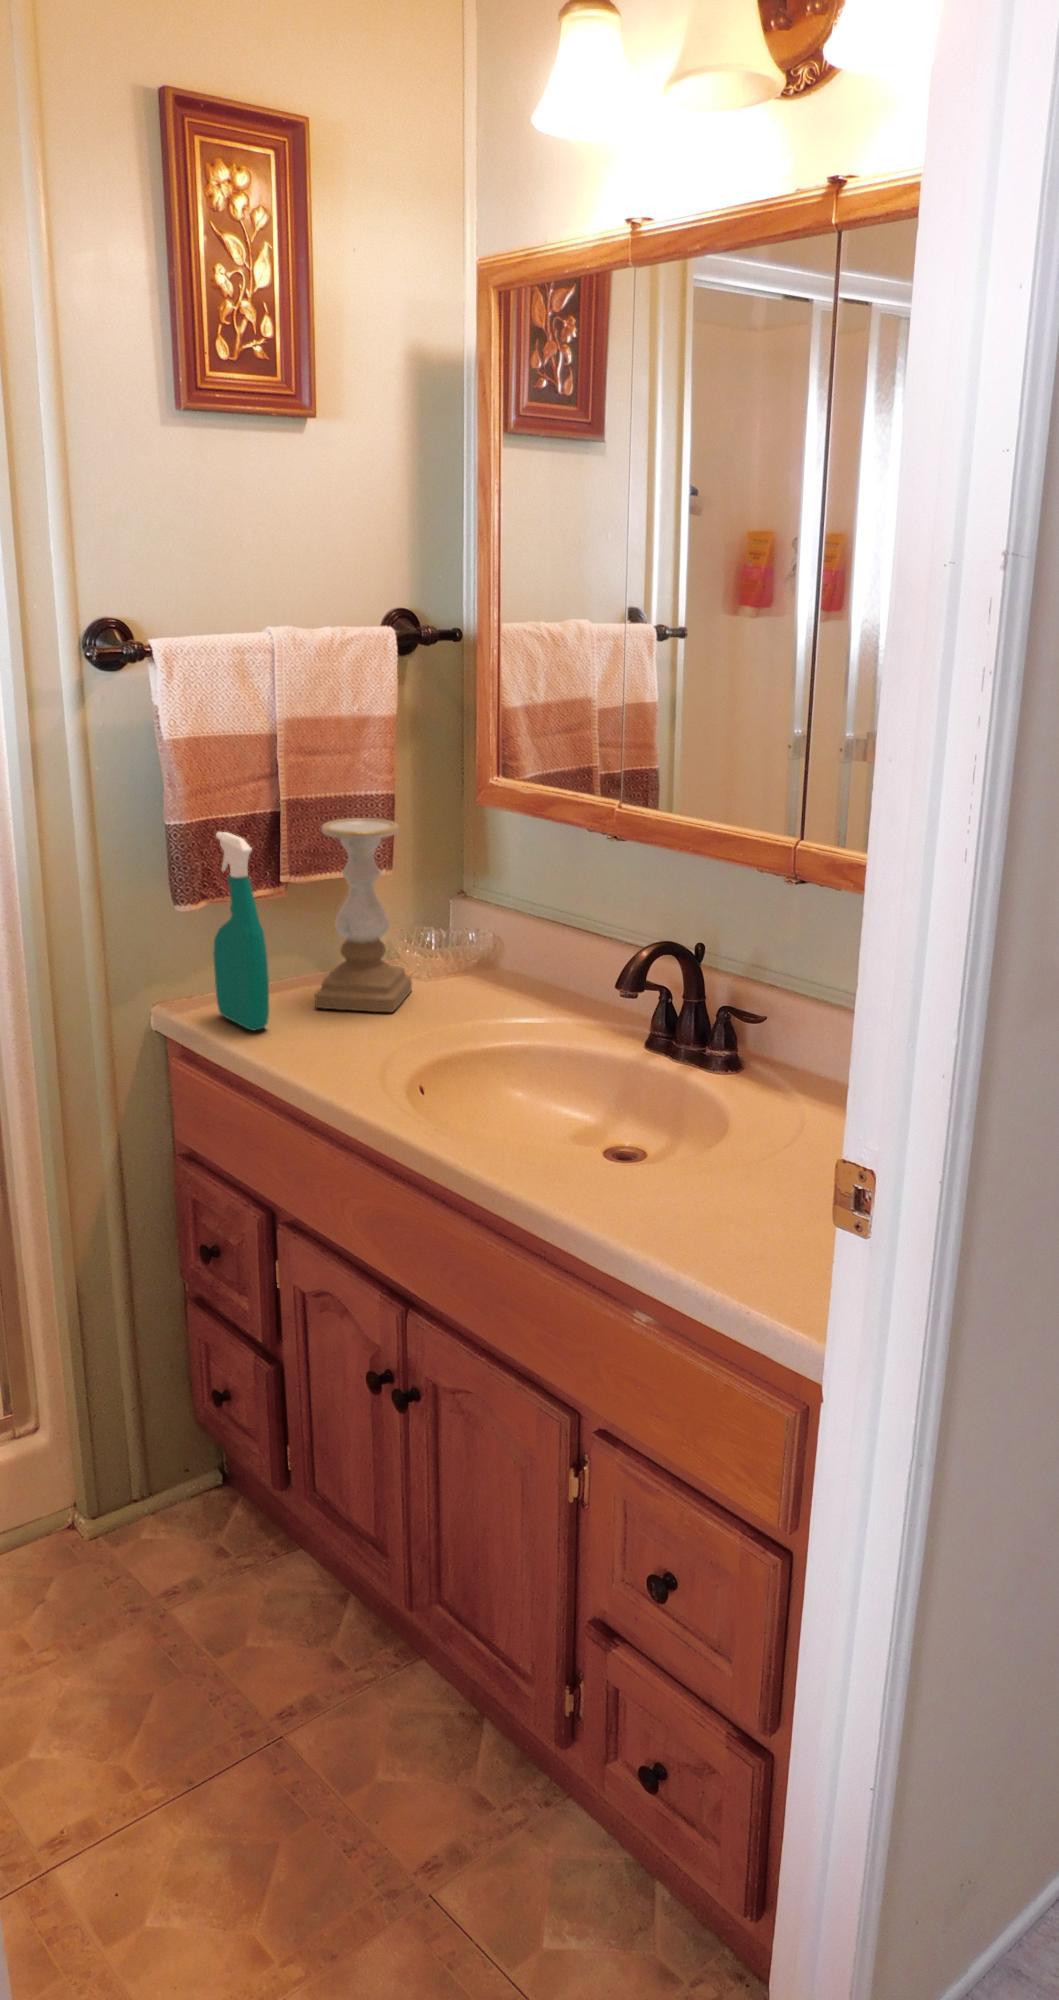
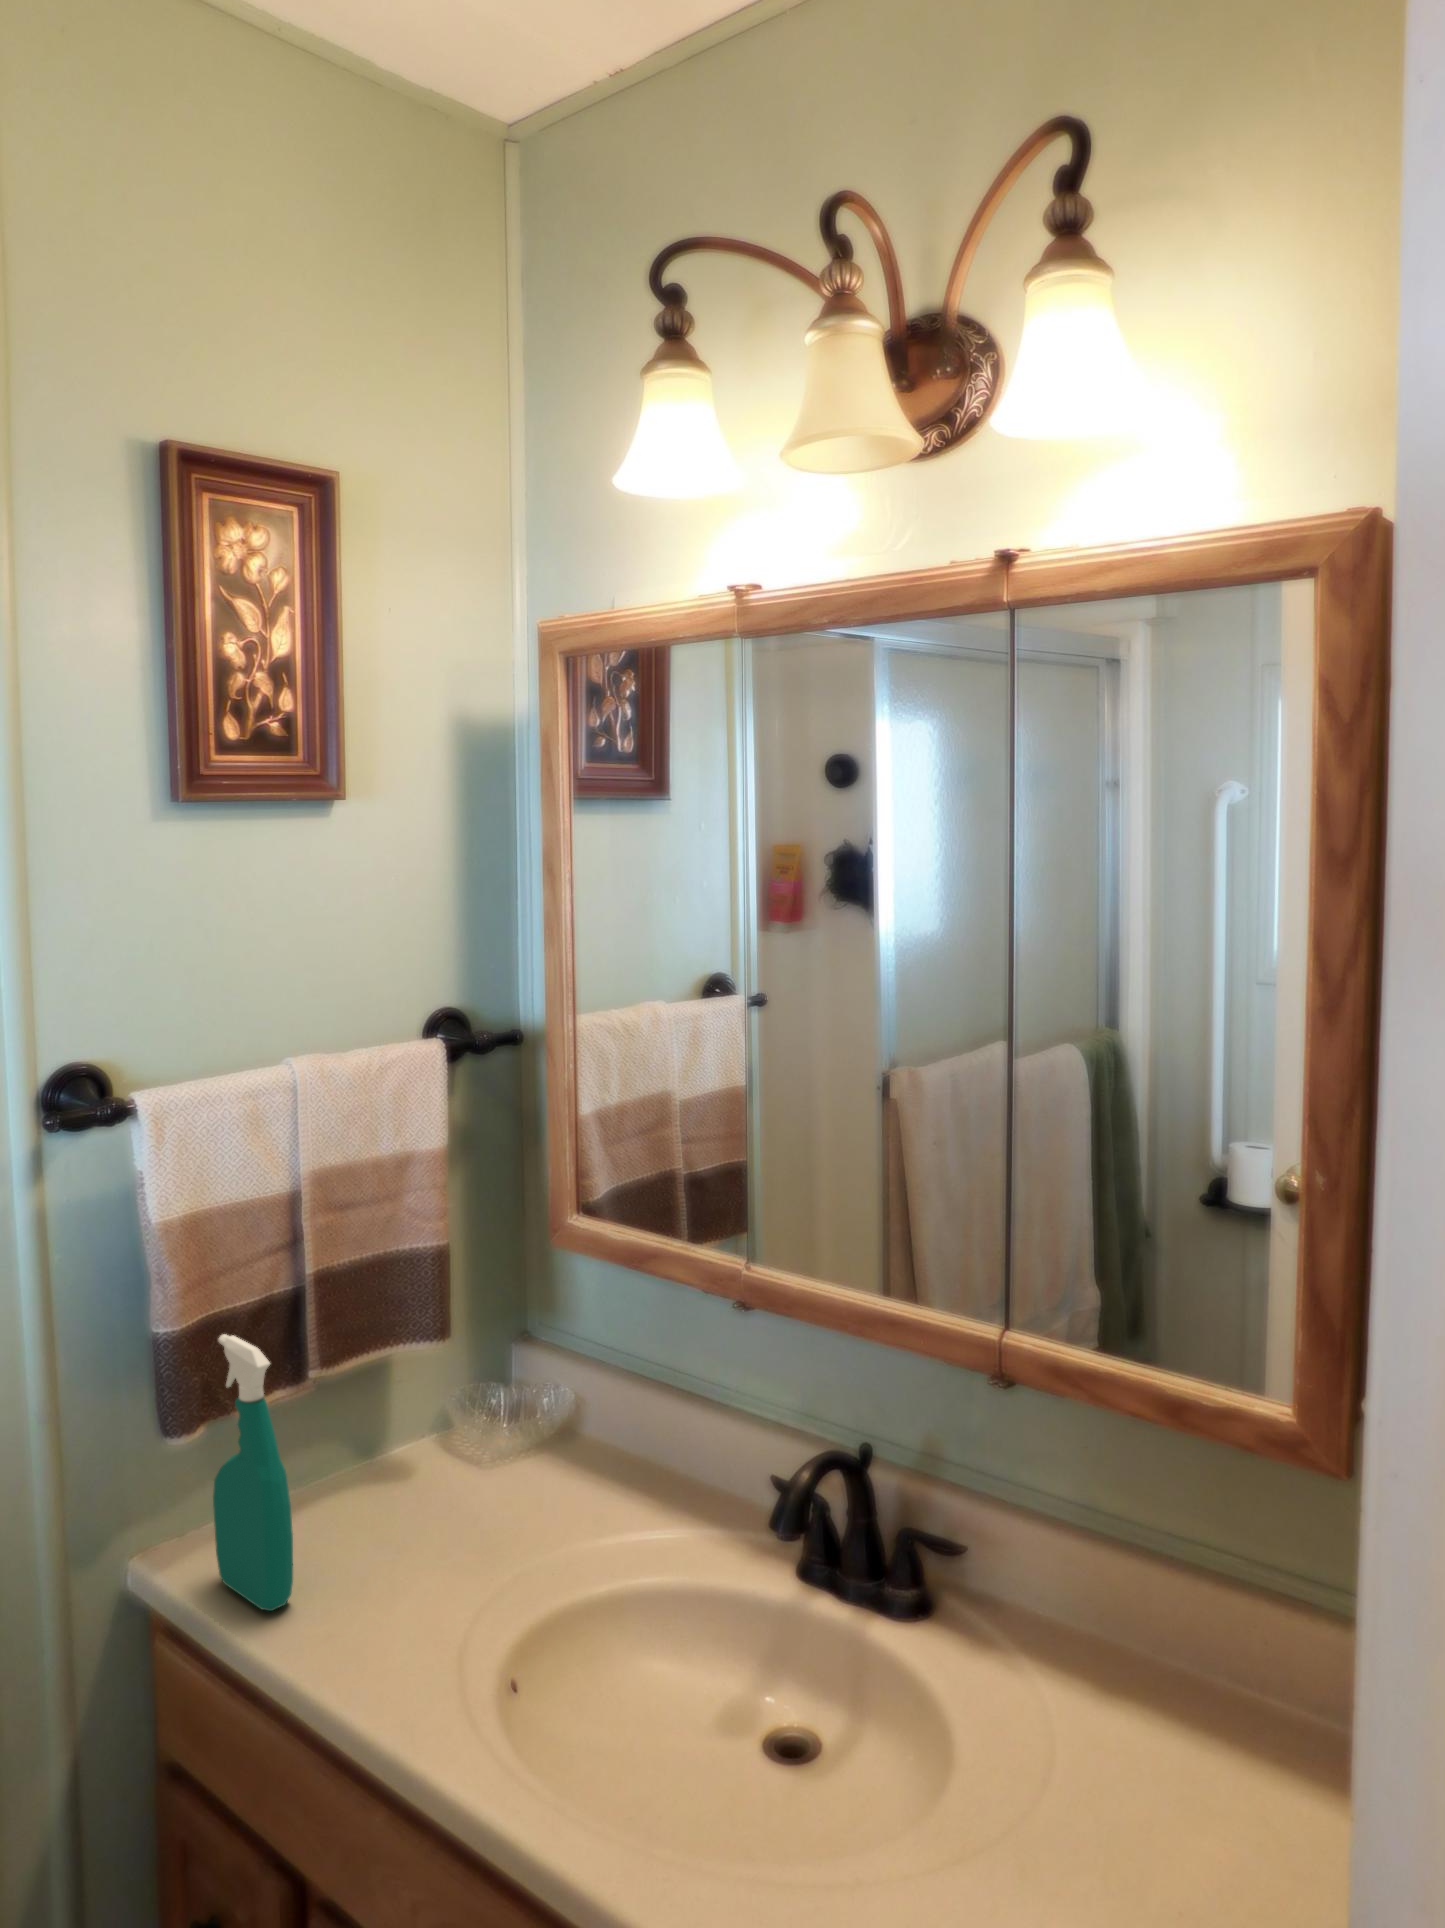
candle holder: present [315,818,412,1012] -> none [353,1283,479,1551]

